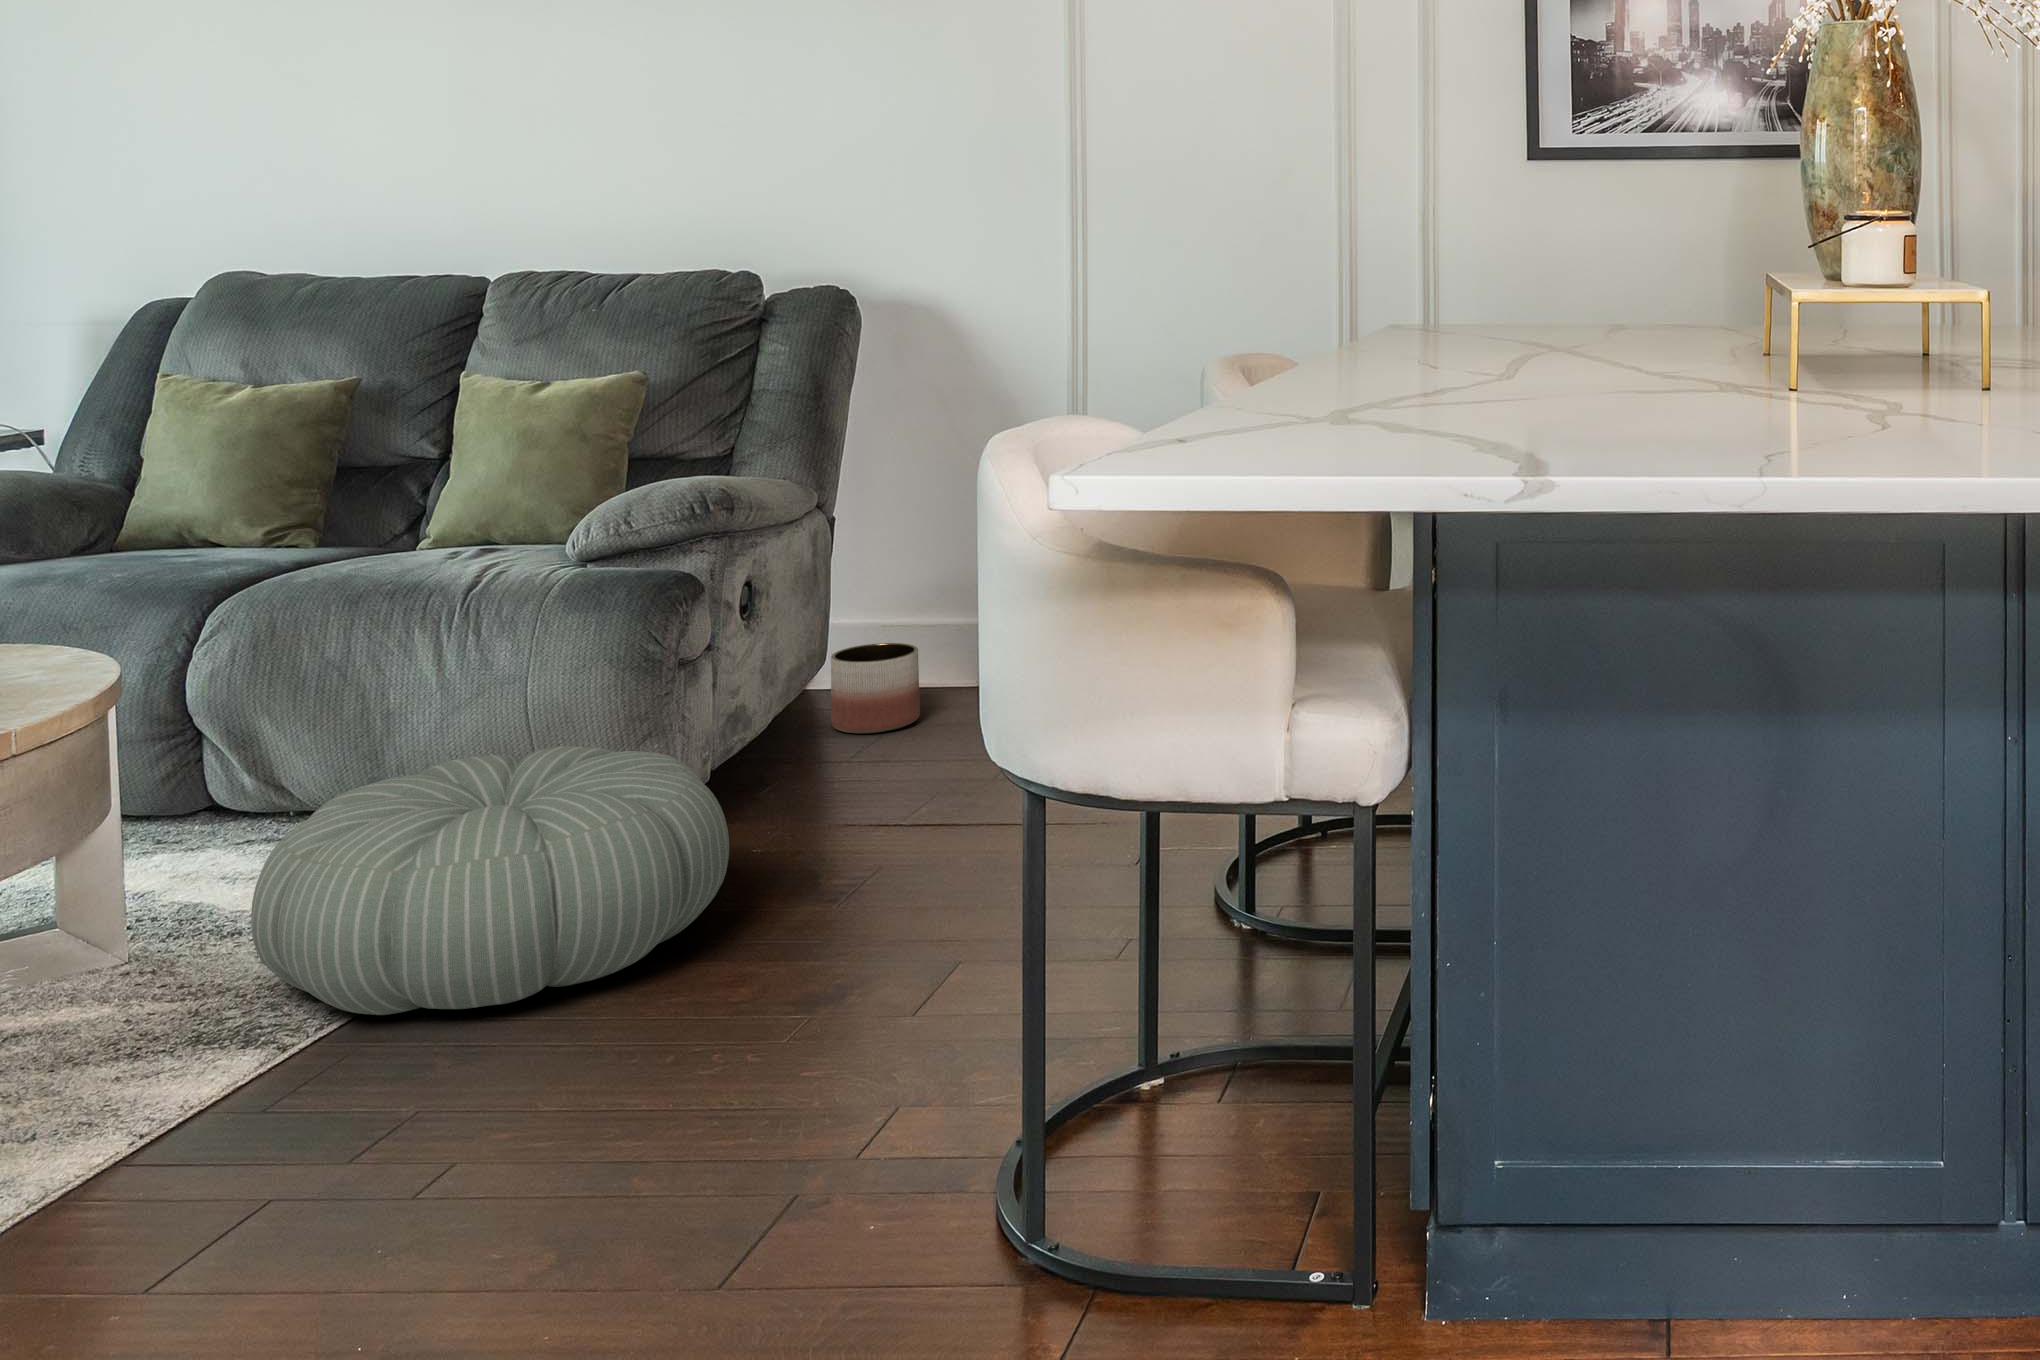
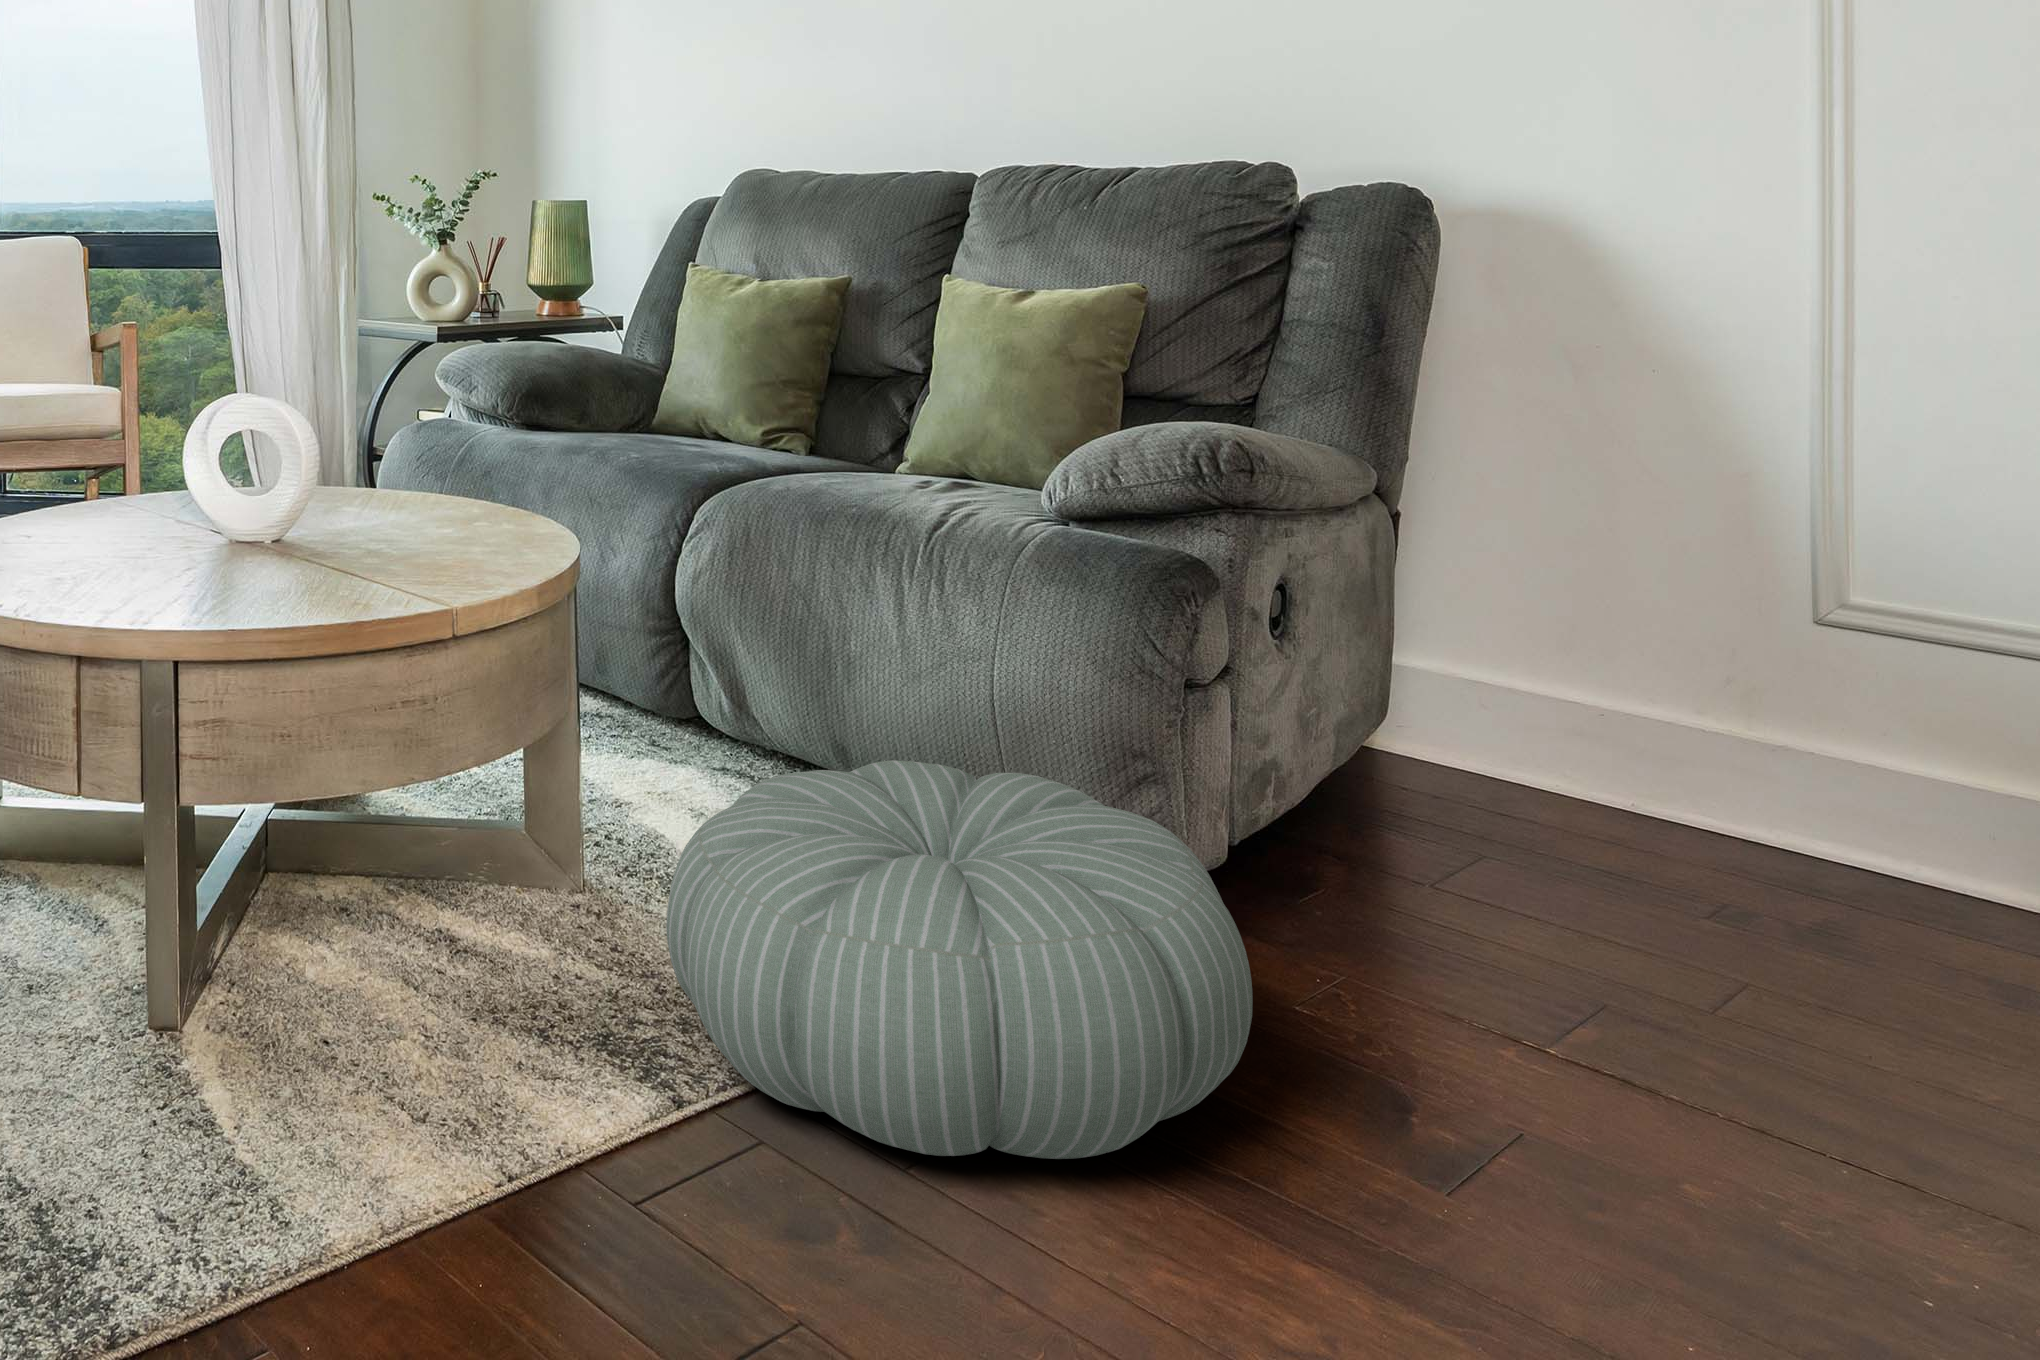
planter: present [831,643,920,733] -> none [1387,679,1523,813]

